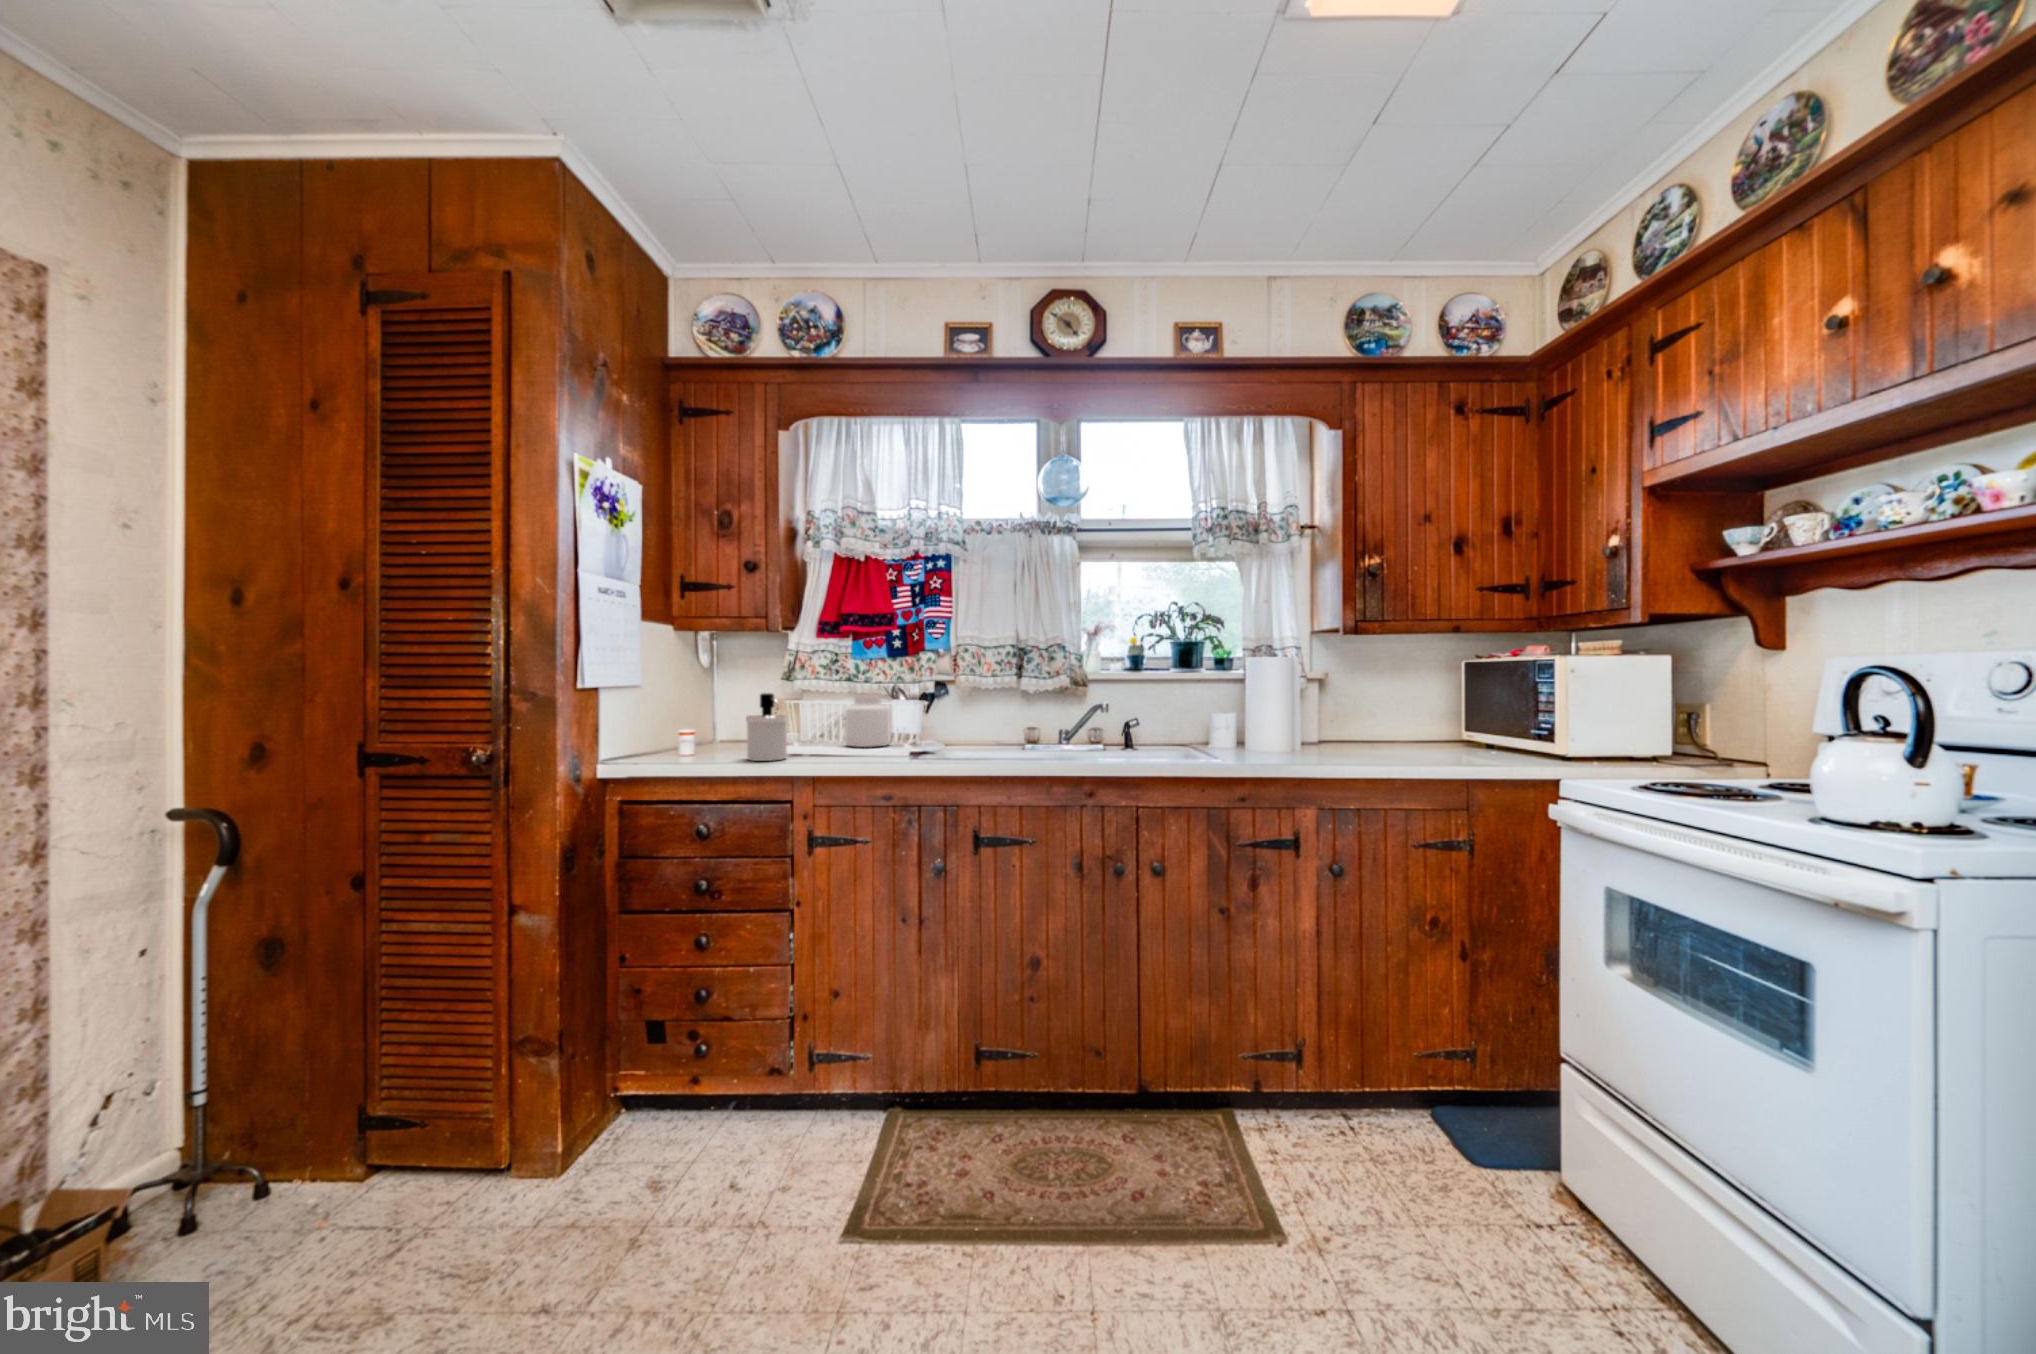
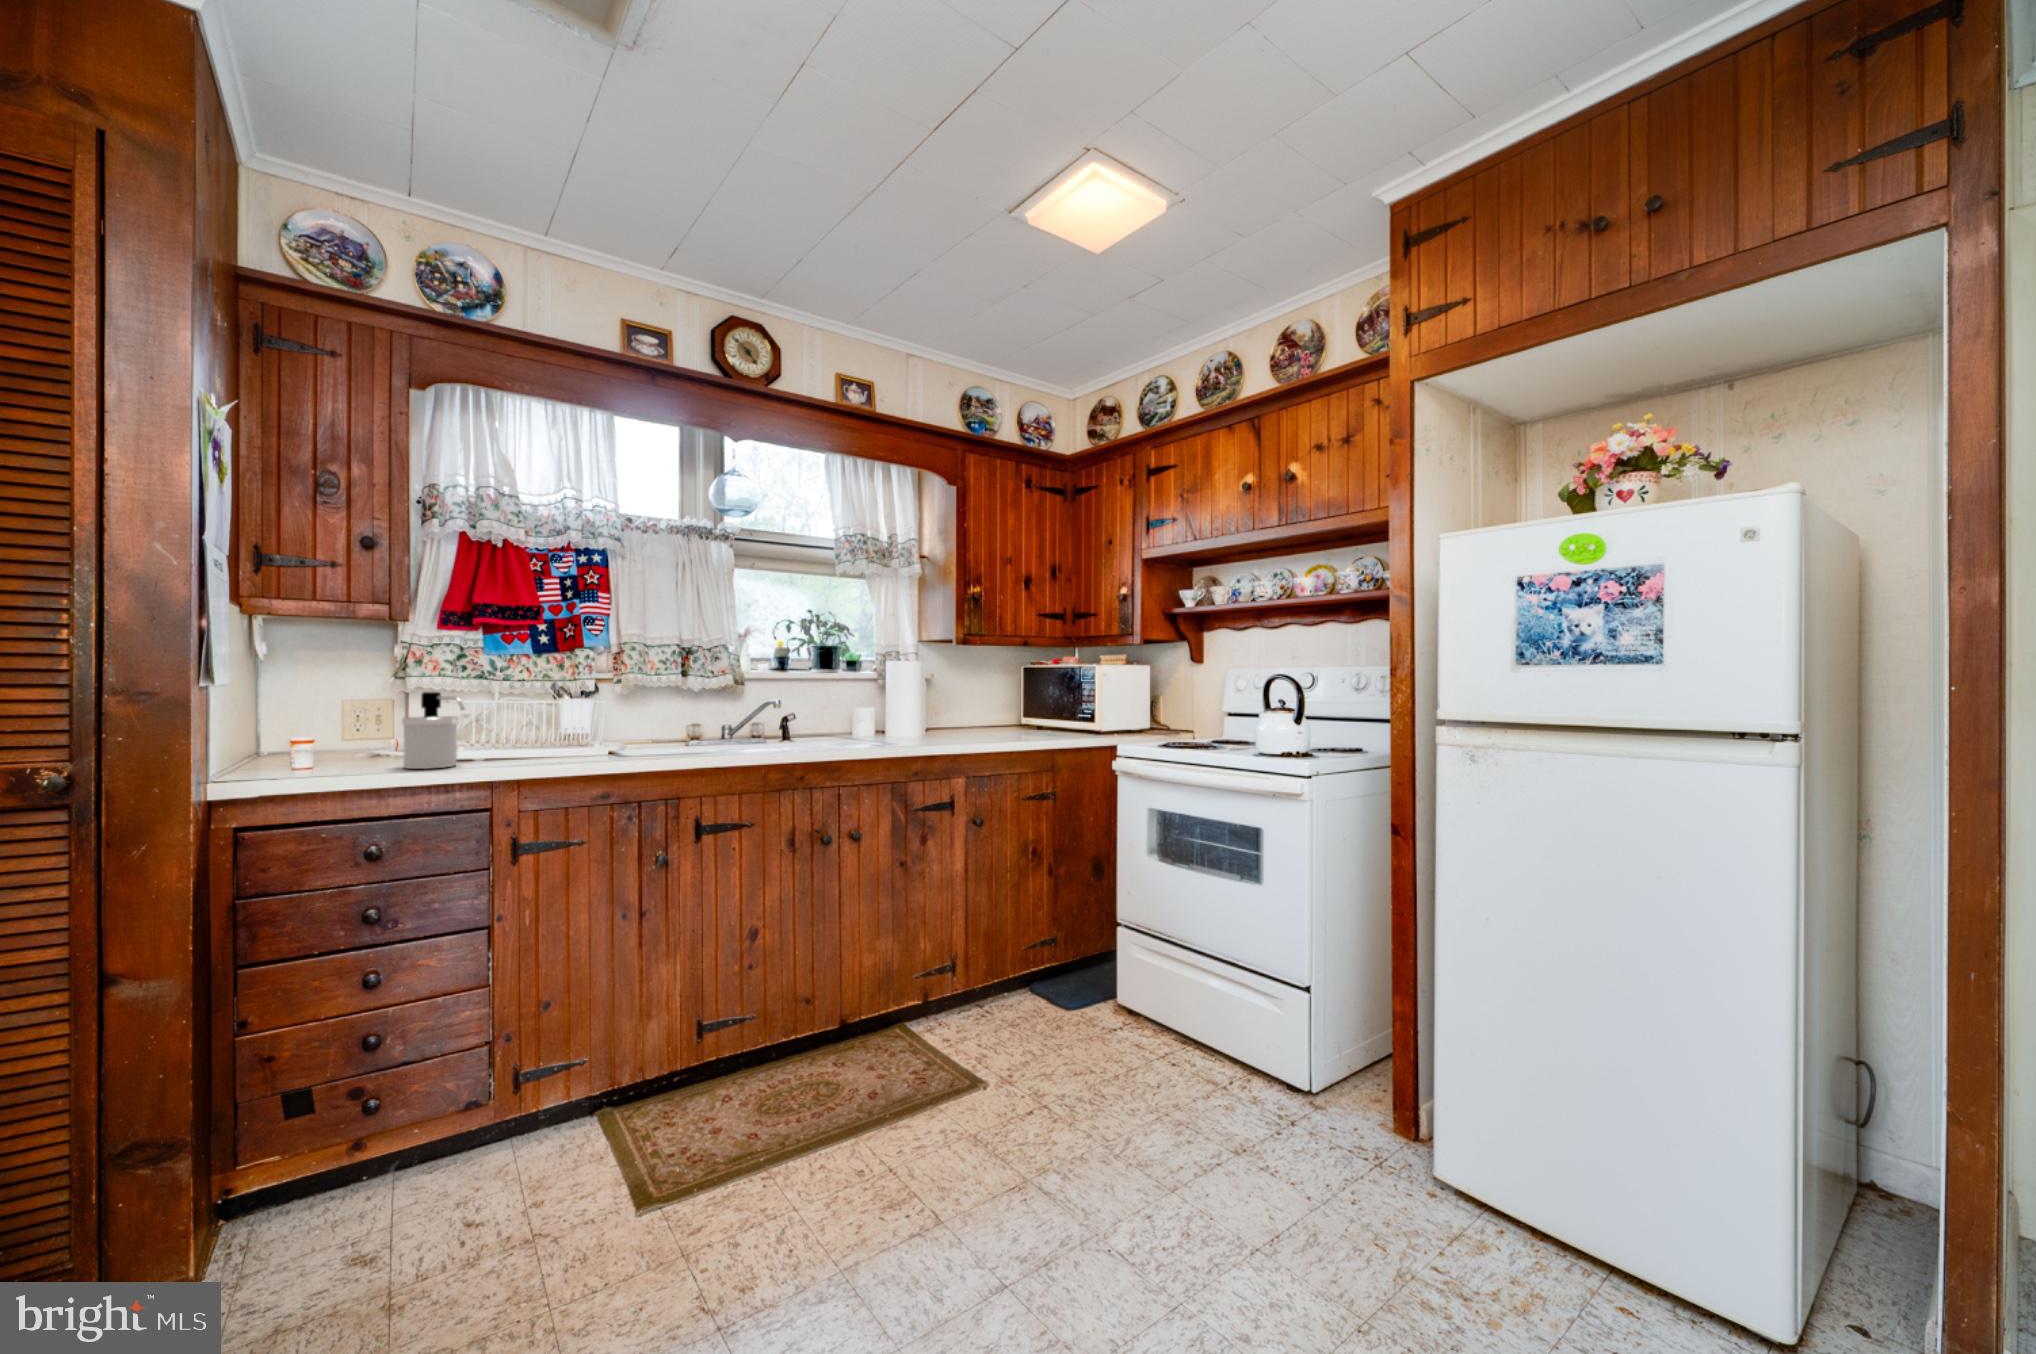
jar: present [846,693,890,747] -> none [494,692,549,750]

